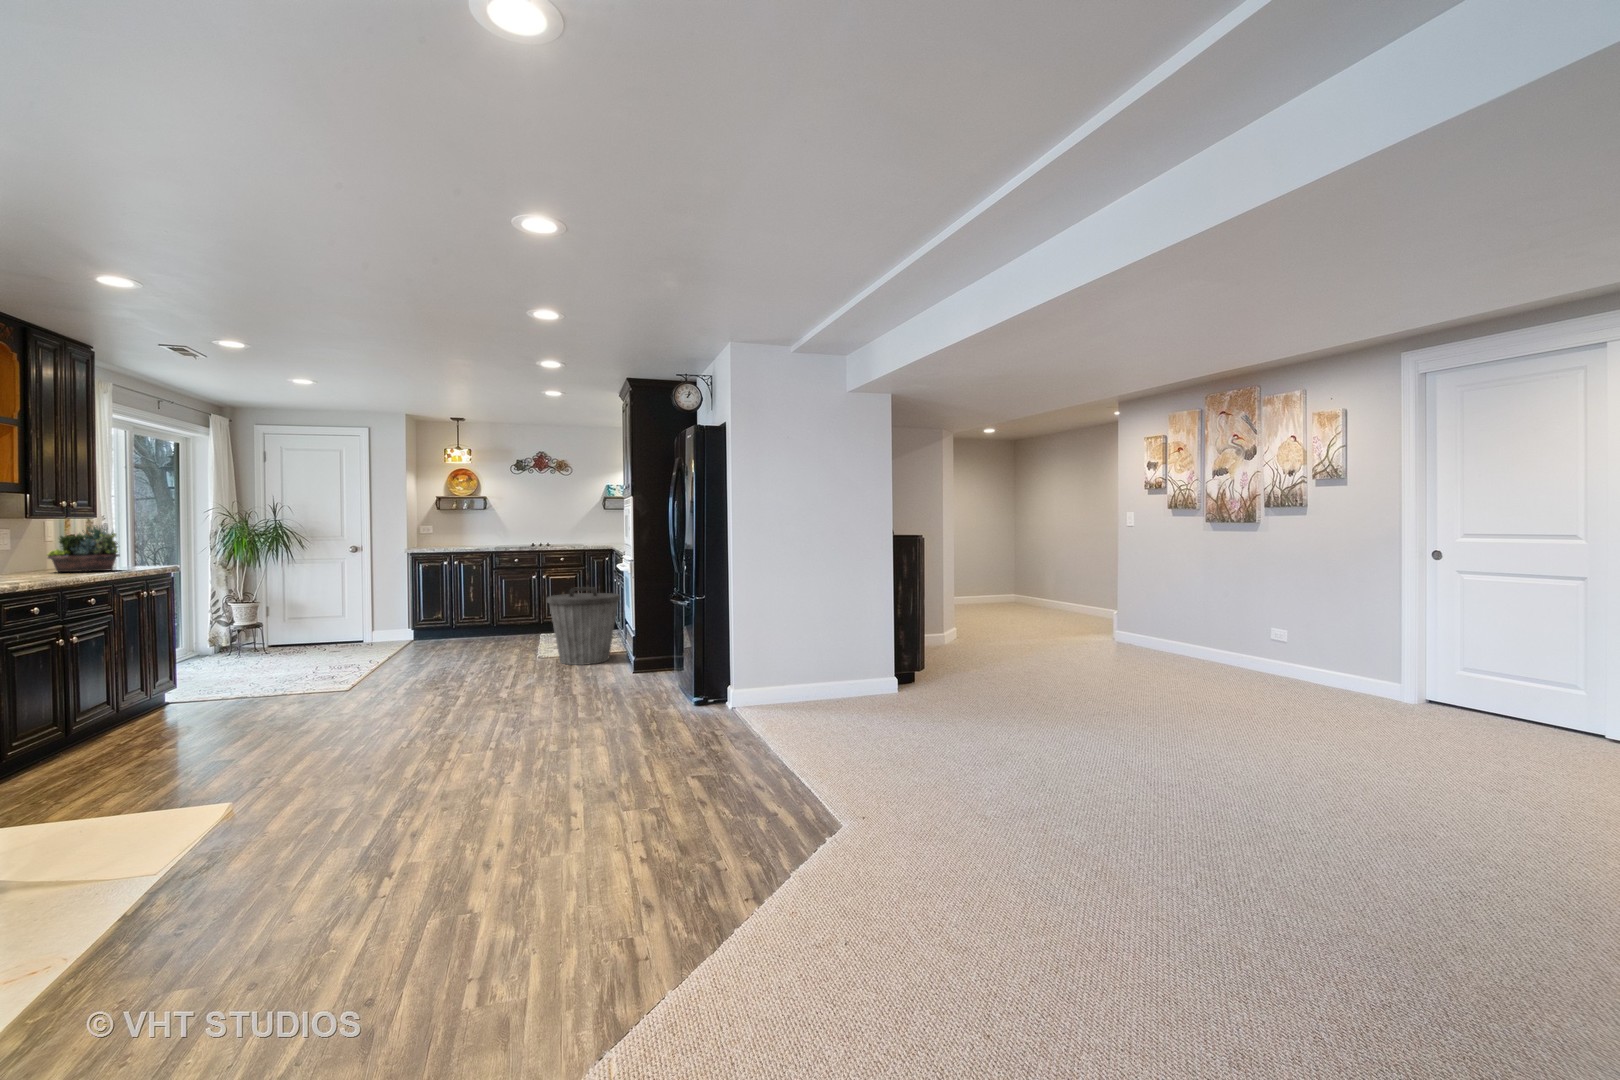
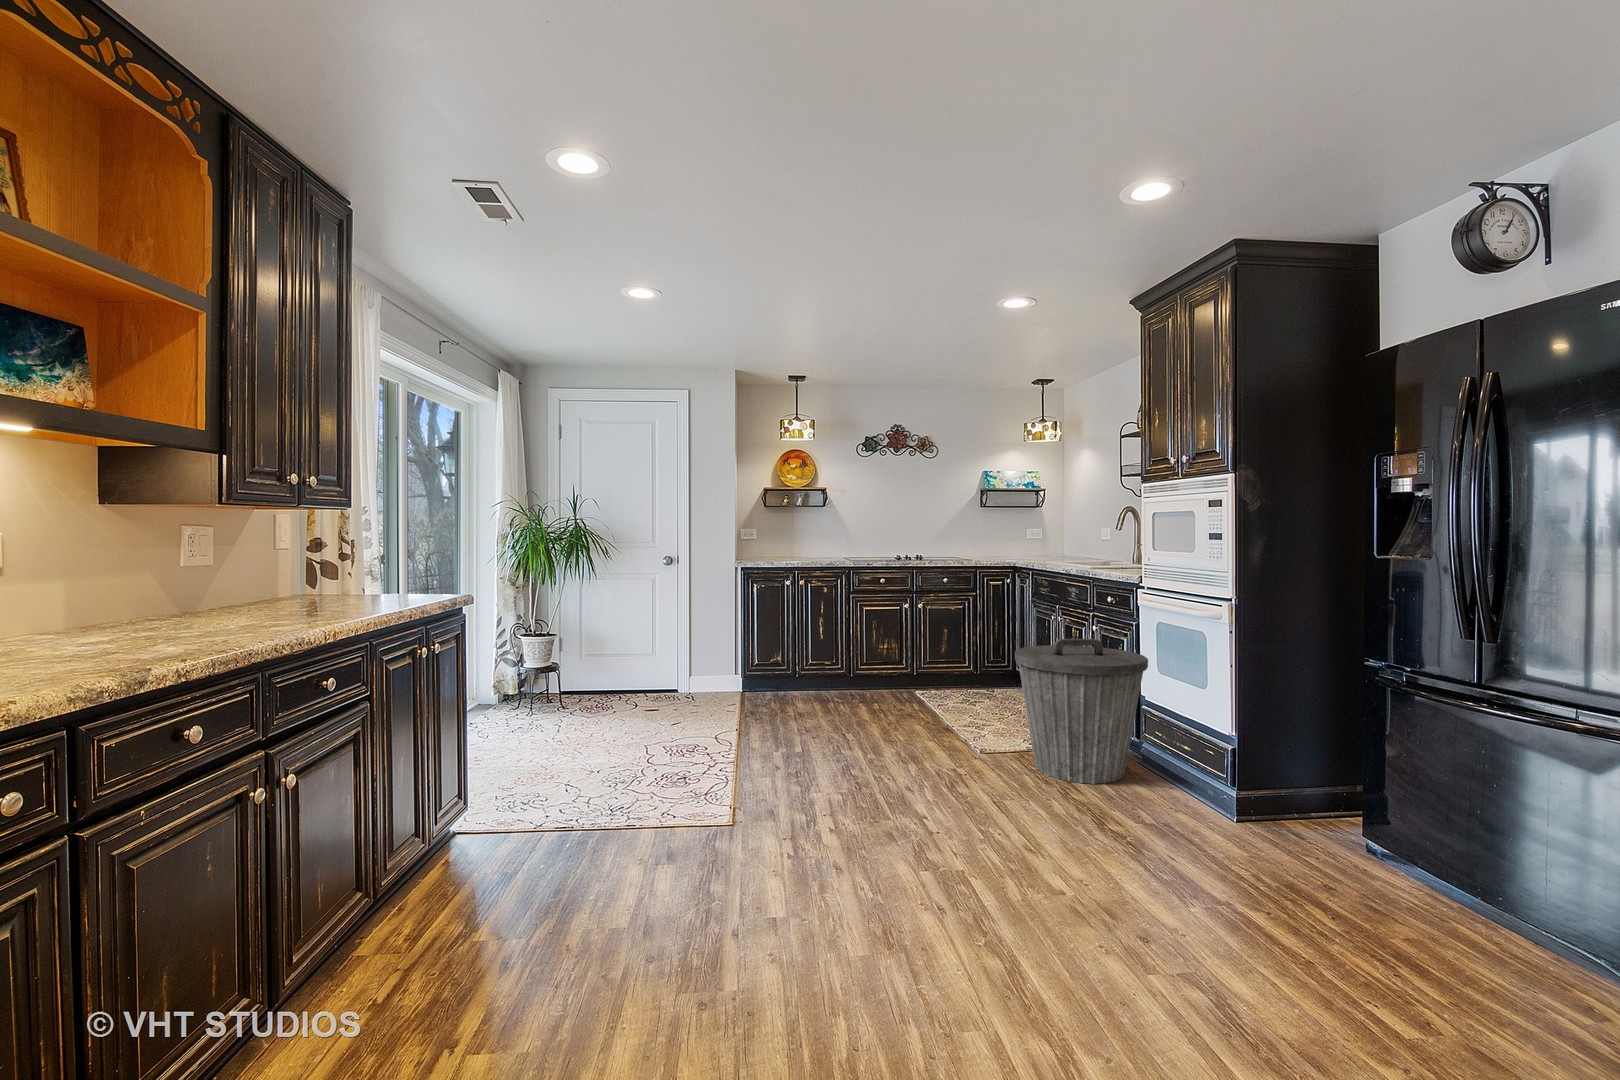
succulent planter: present [47,526,120,572] -> none [264,518,386,612]

